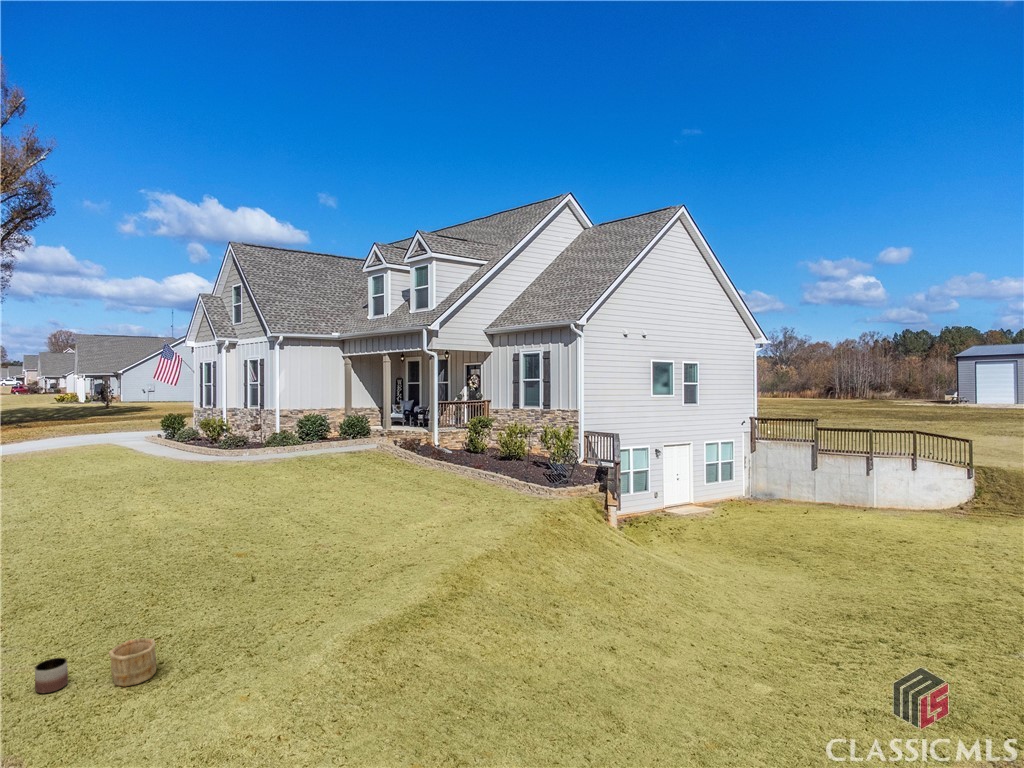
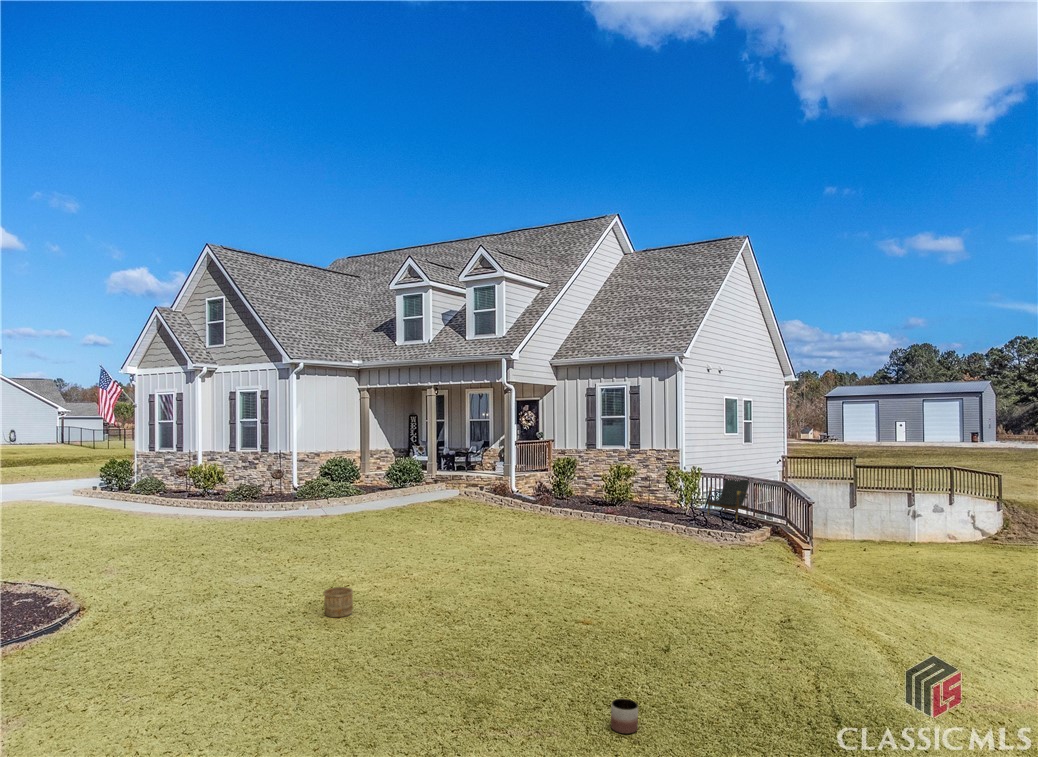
lounge chair: none [577,437,620,479] -> present [708,479,749,520]
wooden bucket: present [109,638,156,687] -> present [323,587,353,617]

